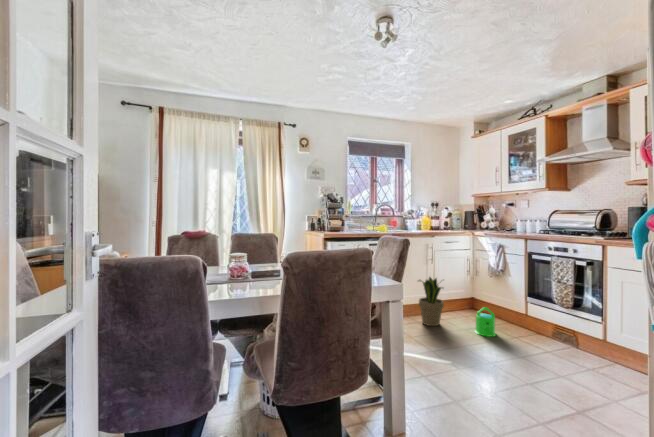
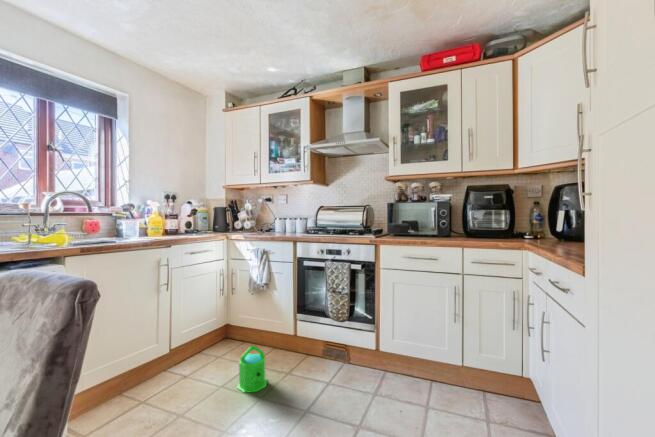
potted plant: present [419,277,444,326] -> none [136,315,190,407]

